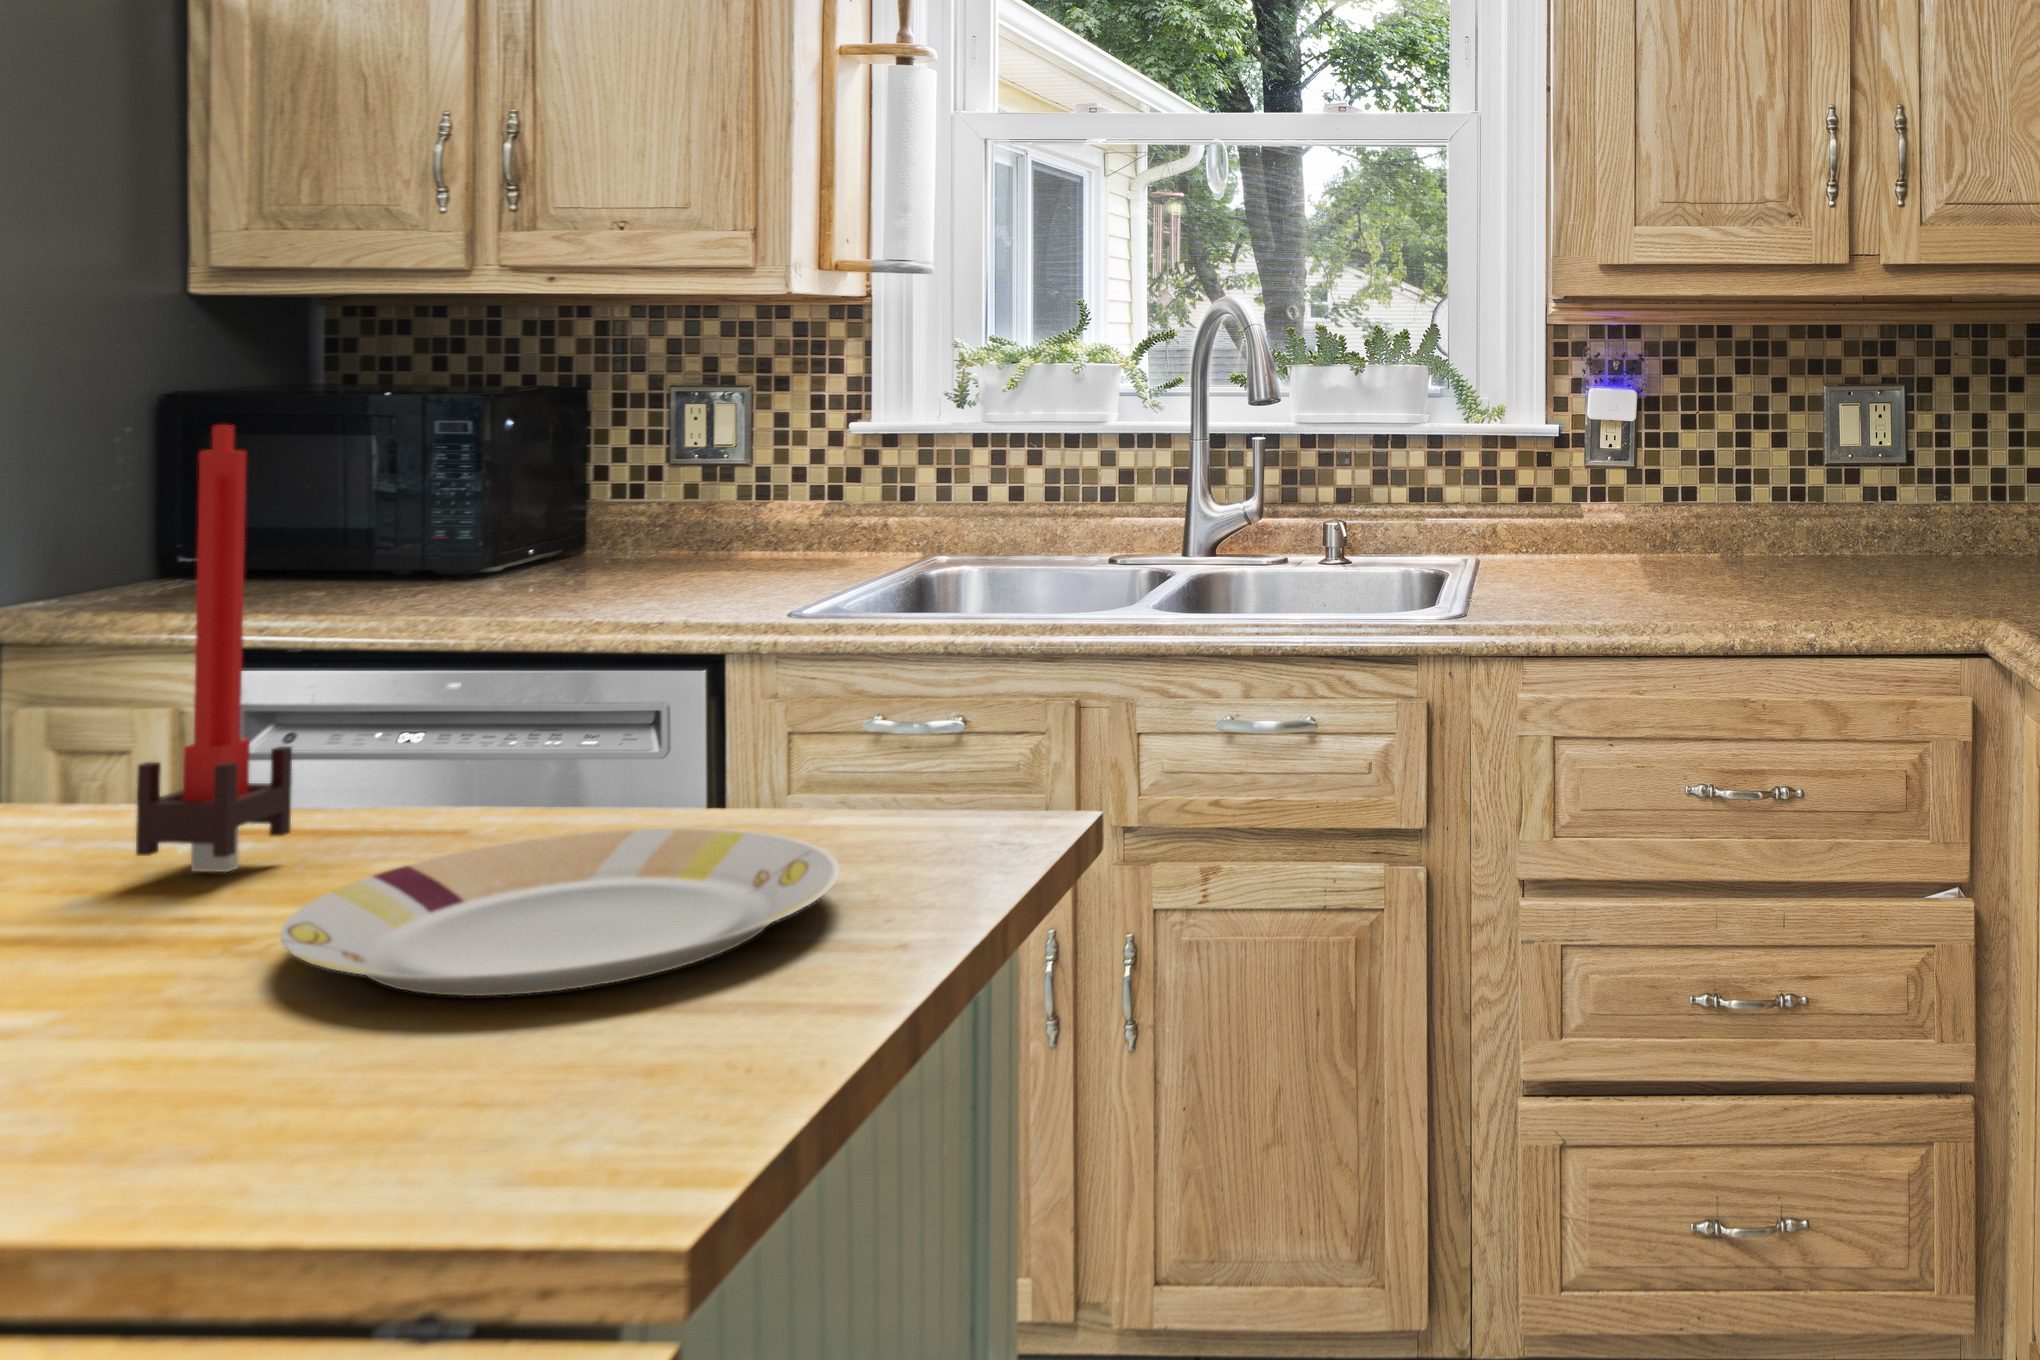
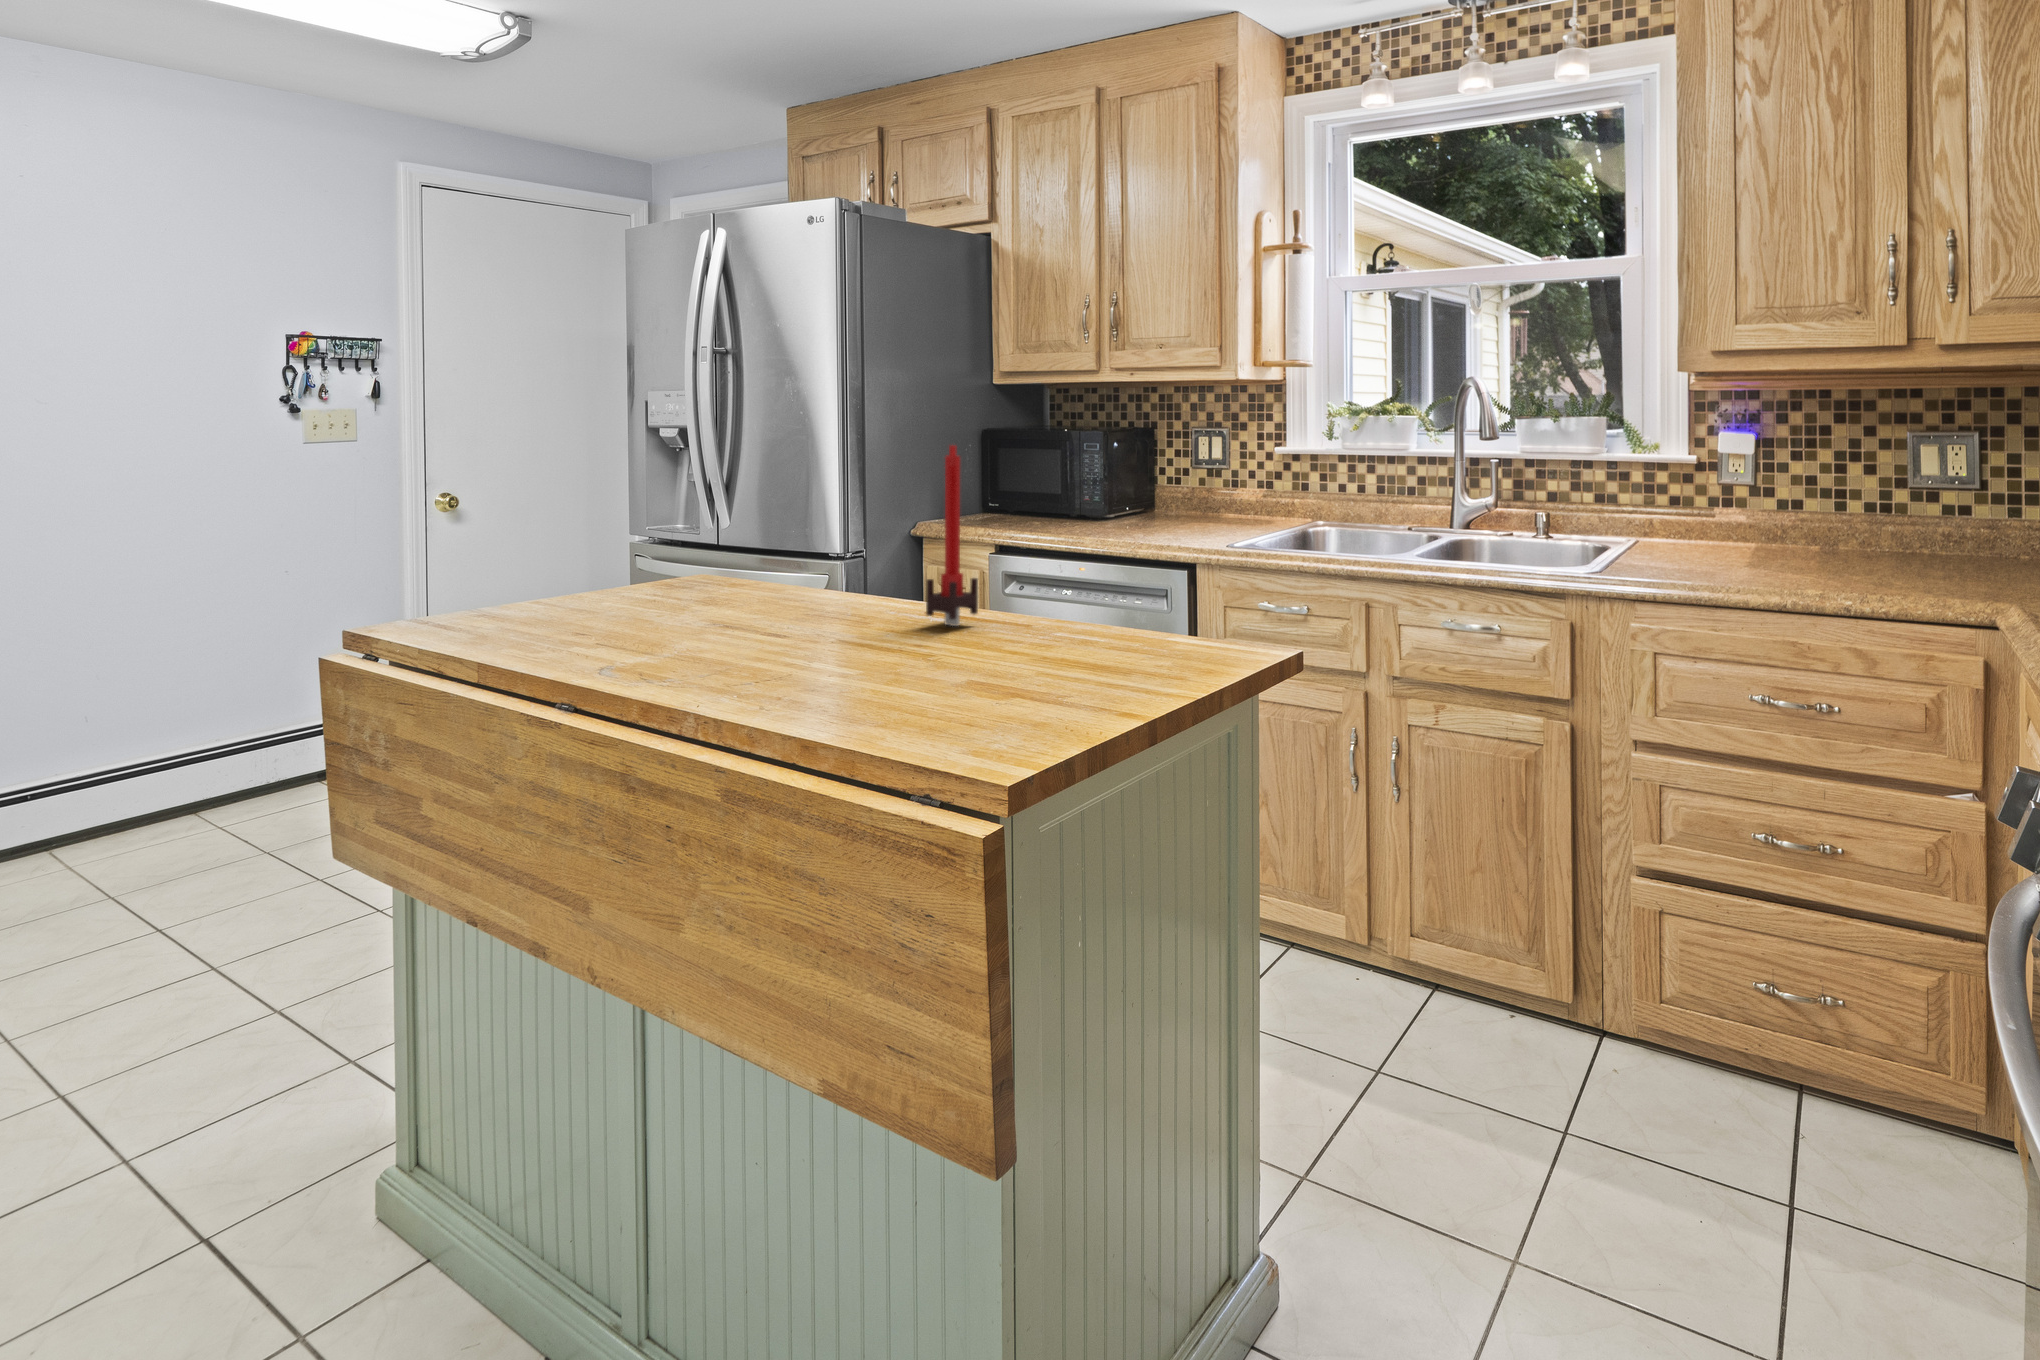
plate: present [280,828,840,996] -> none [954,626,1164,683]

